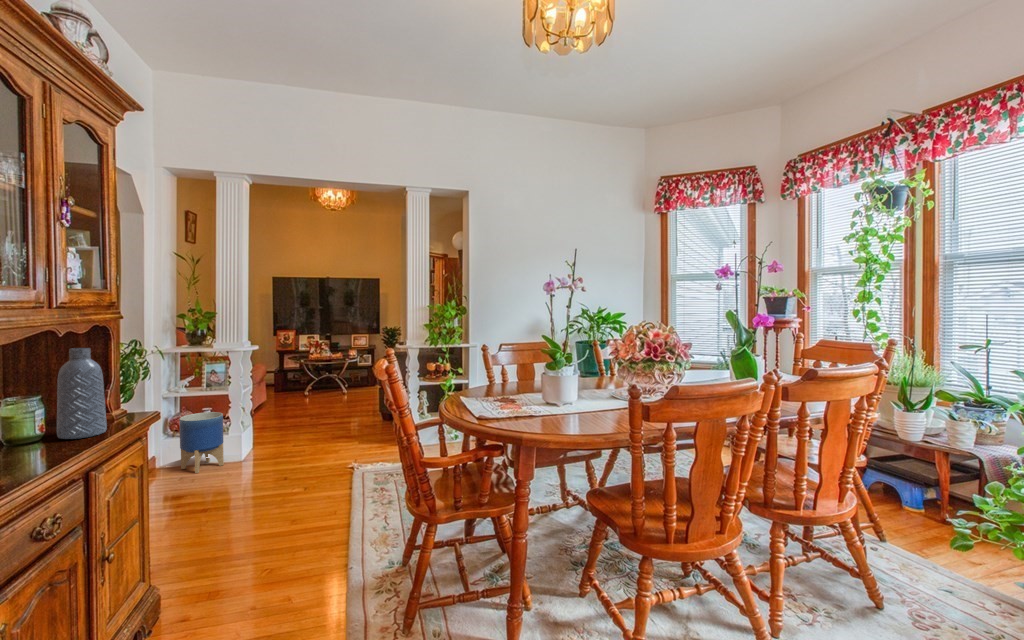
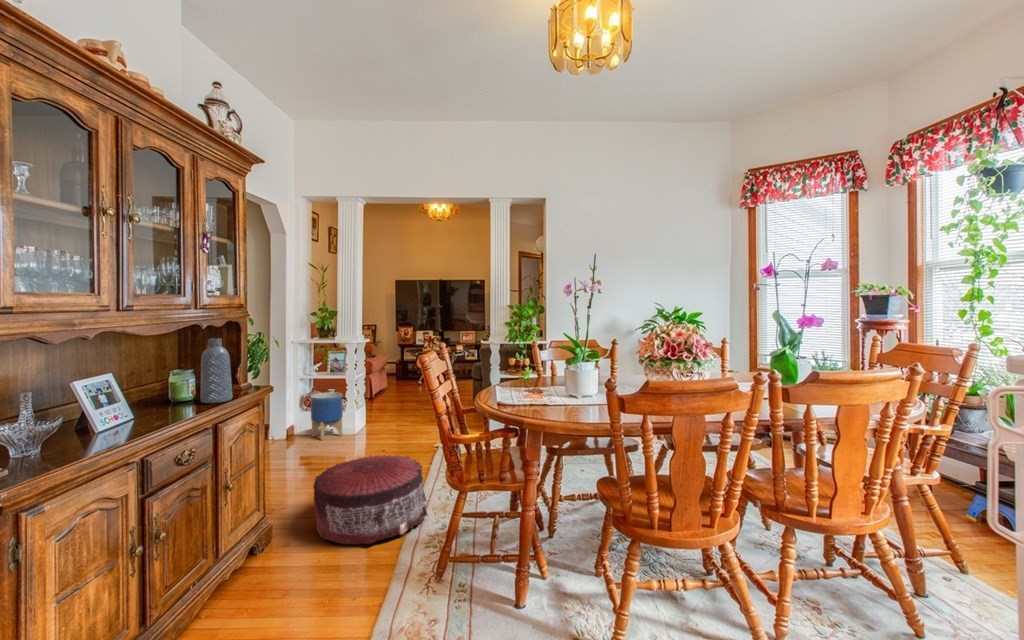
pouf: none [217,484,368,604] -> present [313,455,427,544]

